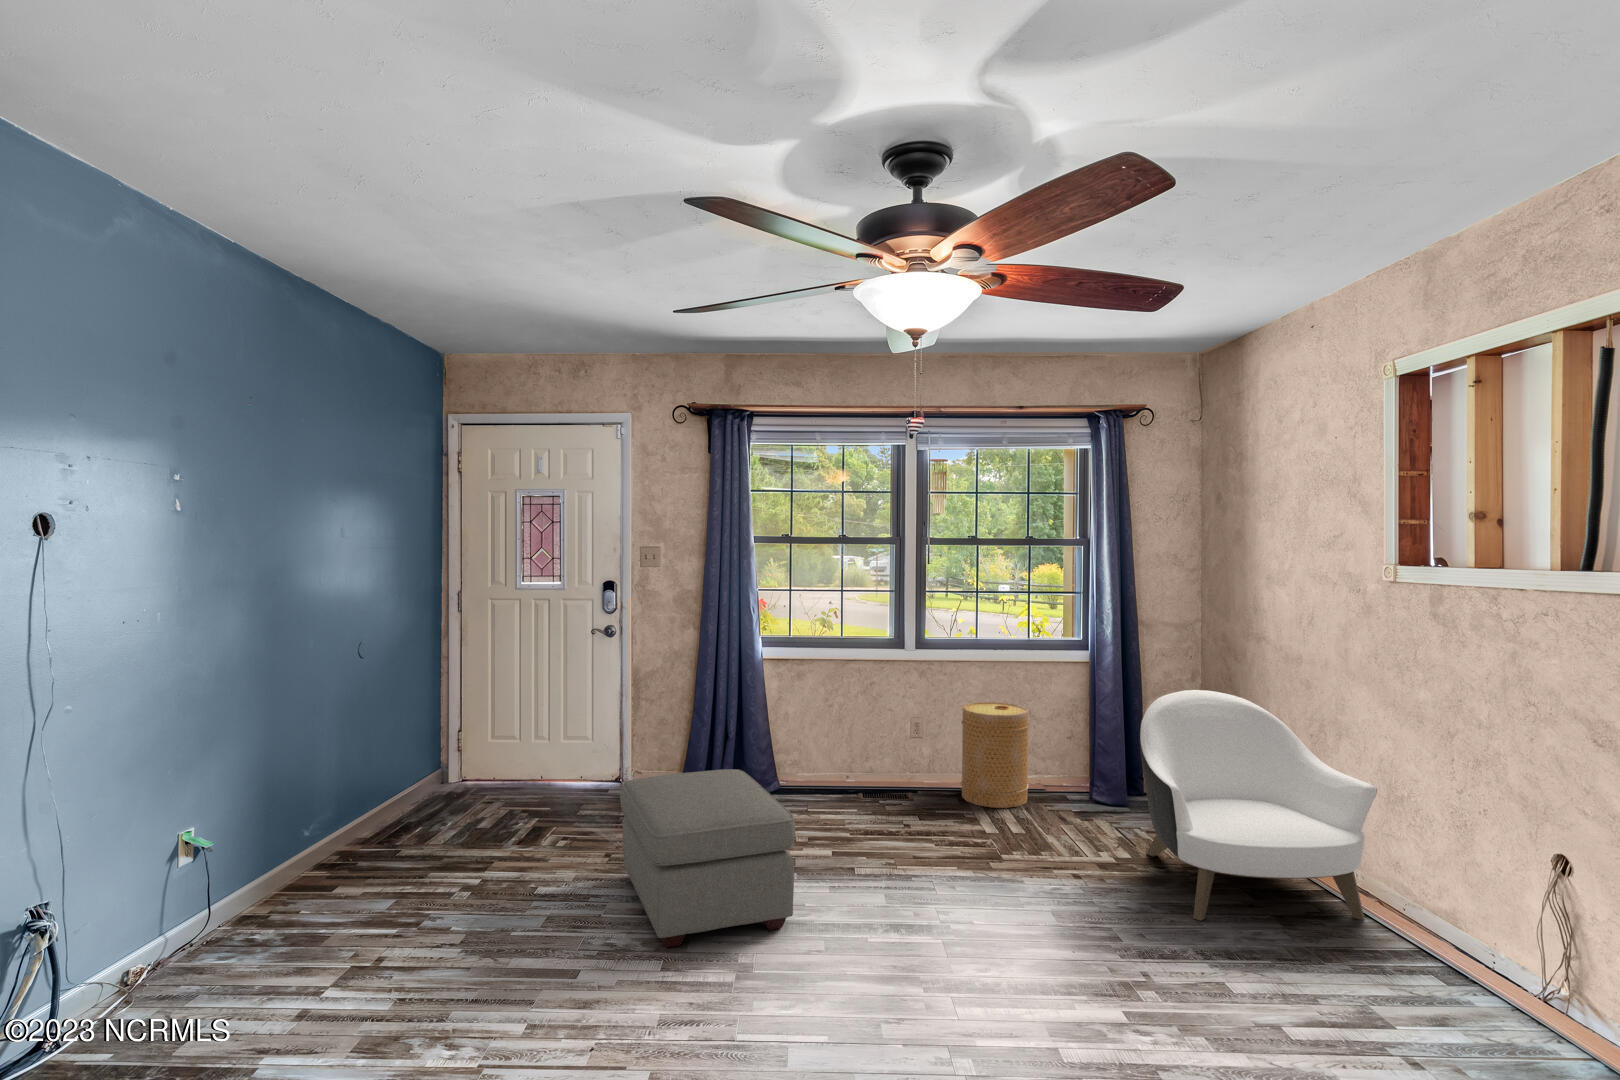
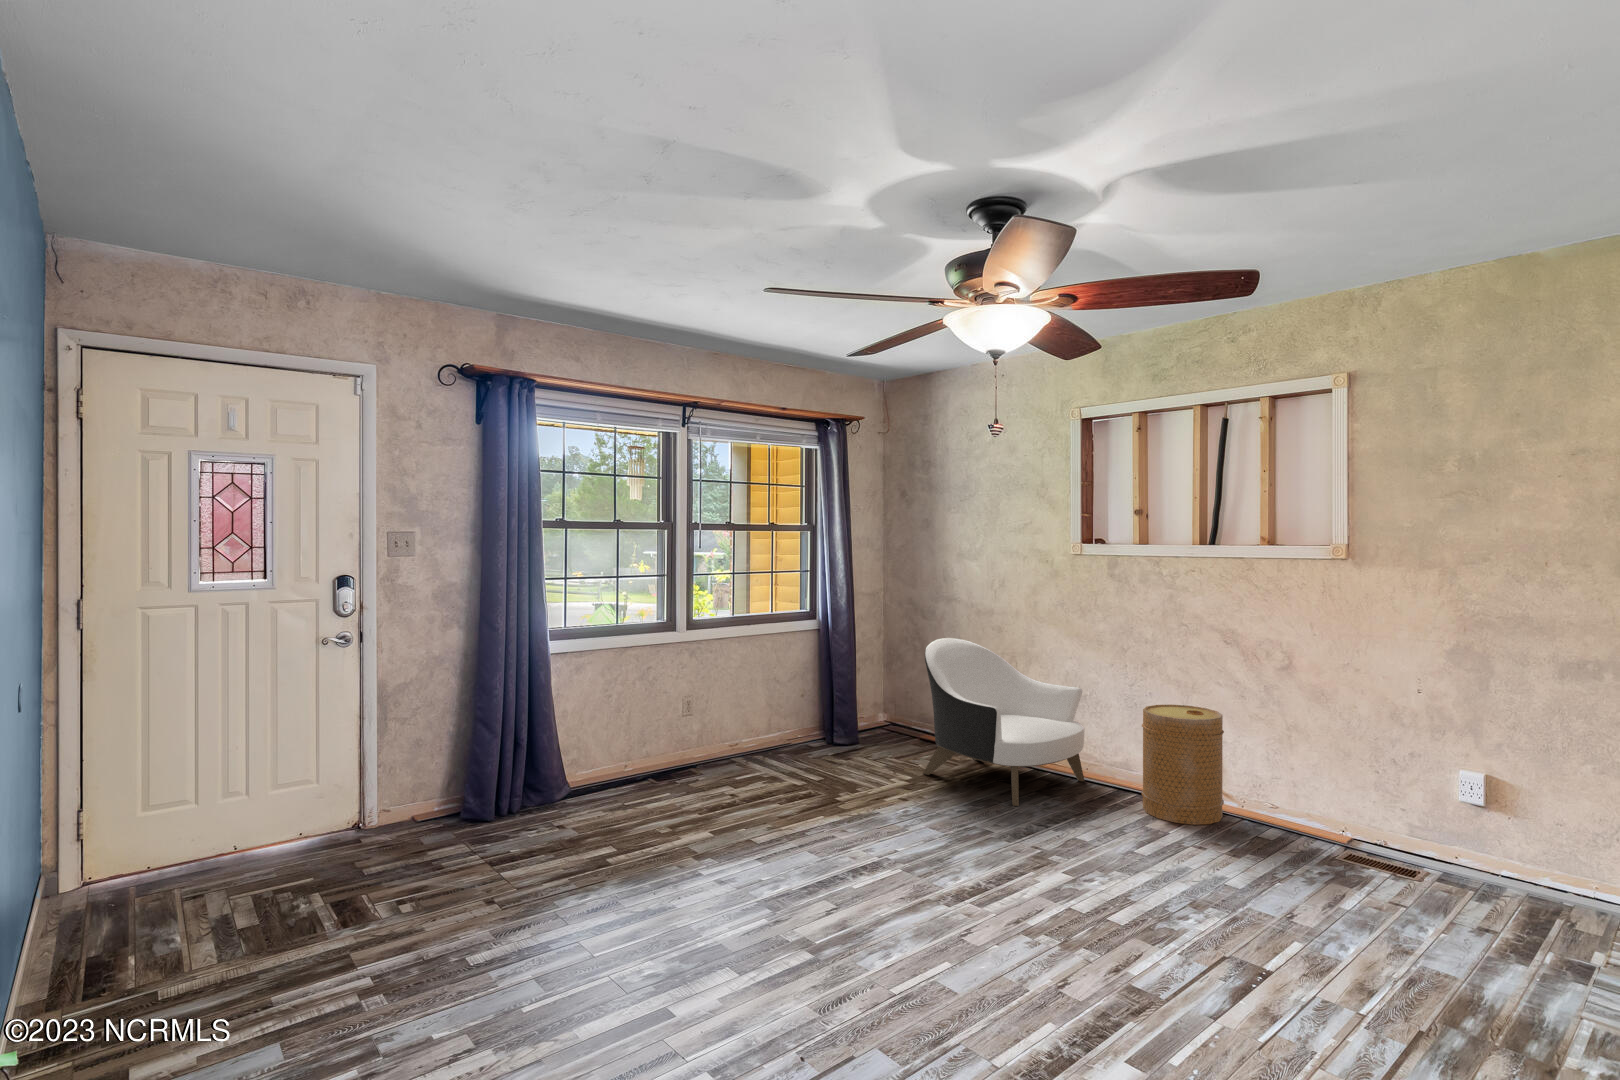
basket: present [961,702,1029,808] -> present [1142,705,1224,825]
ottoman: present [620,769,795,947] -> none [544,764,791,955]

